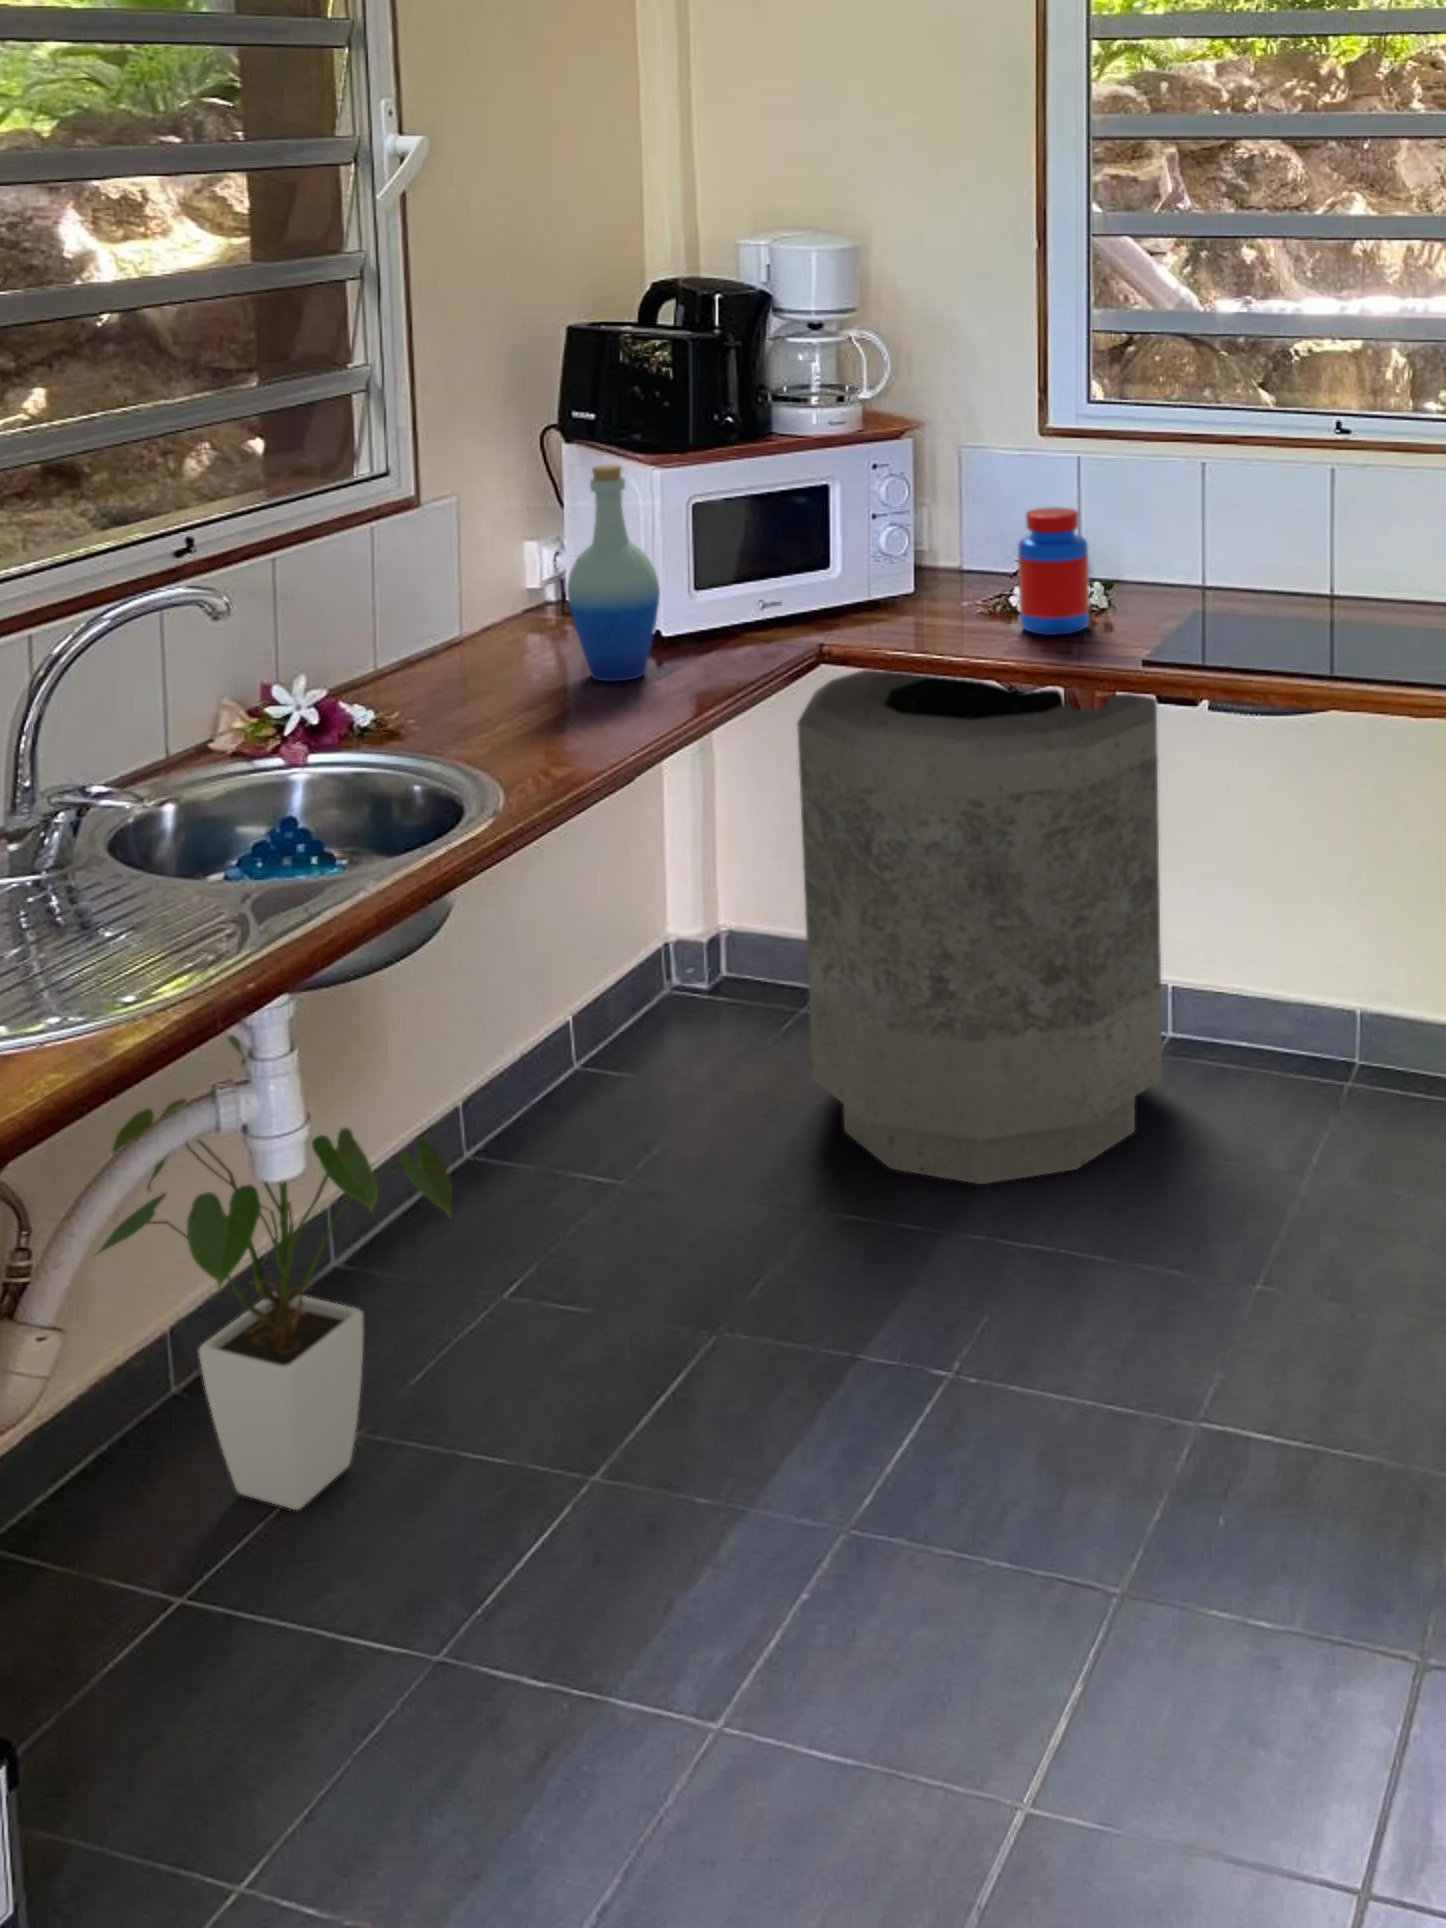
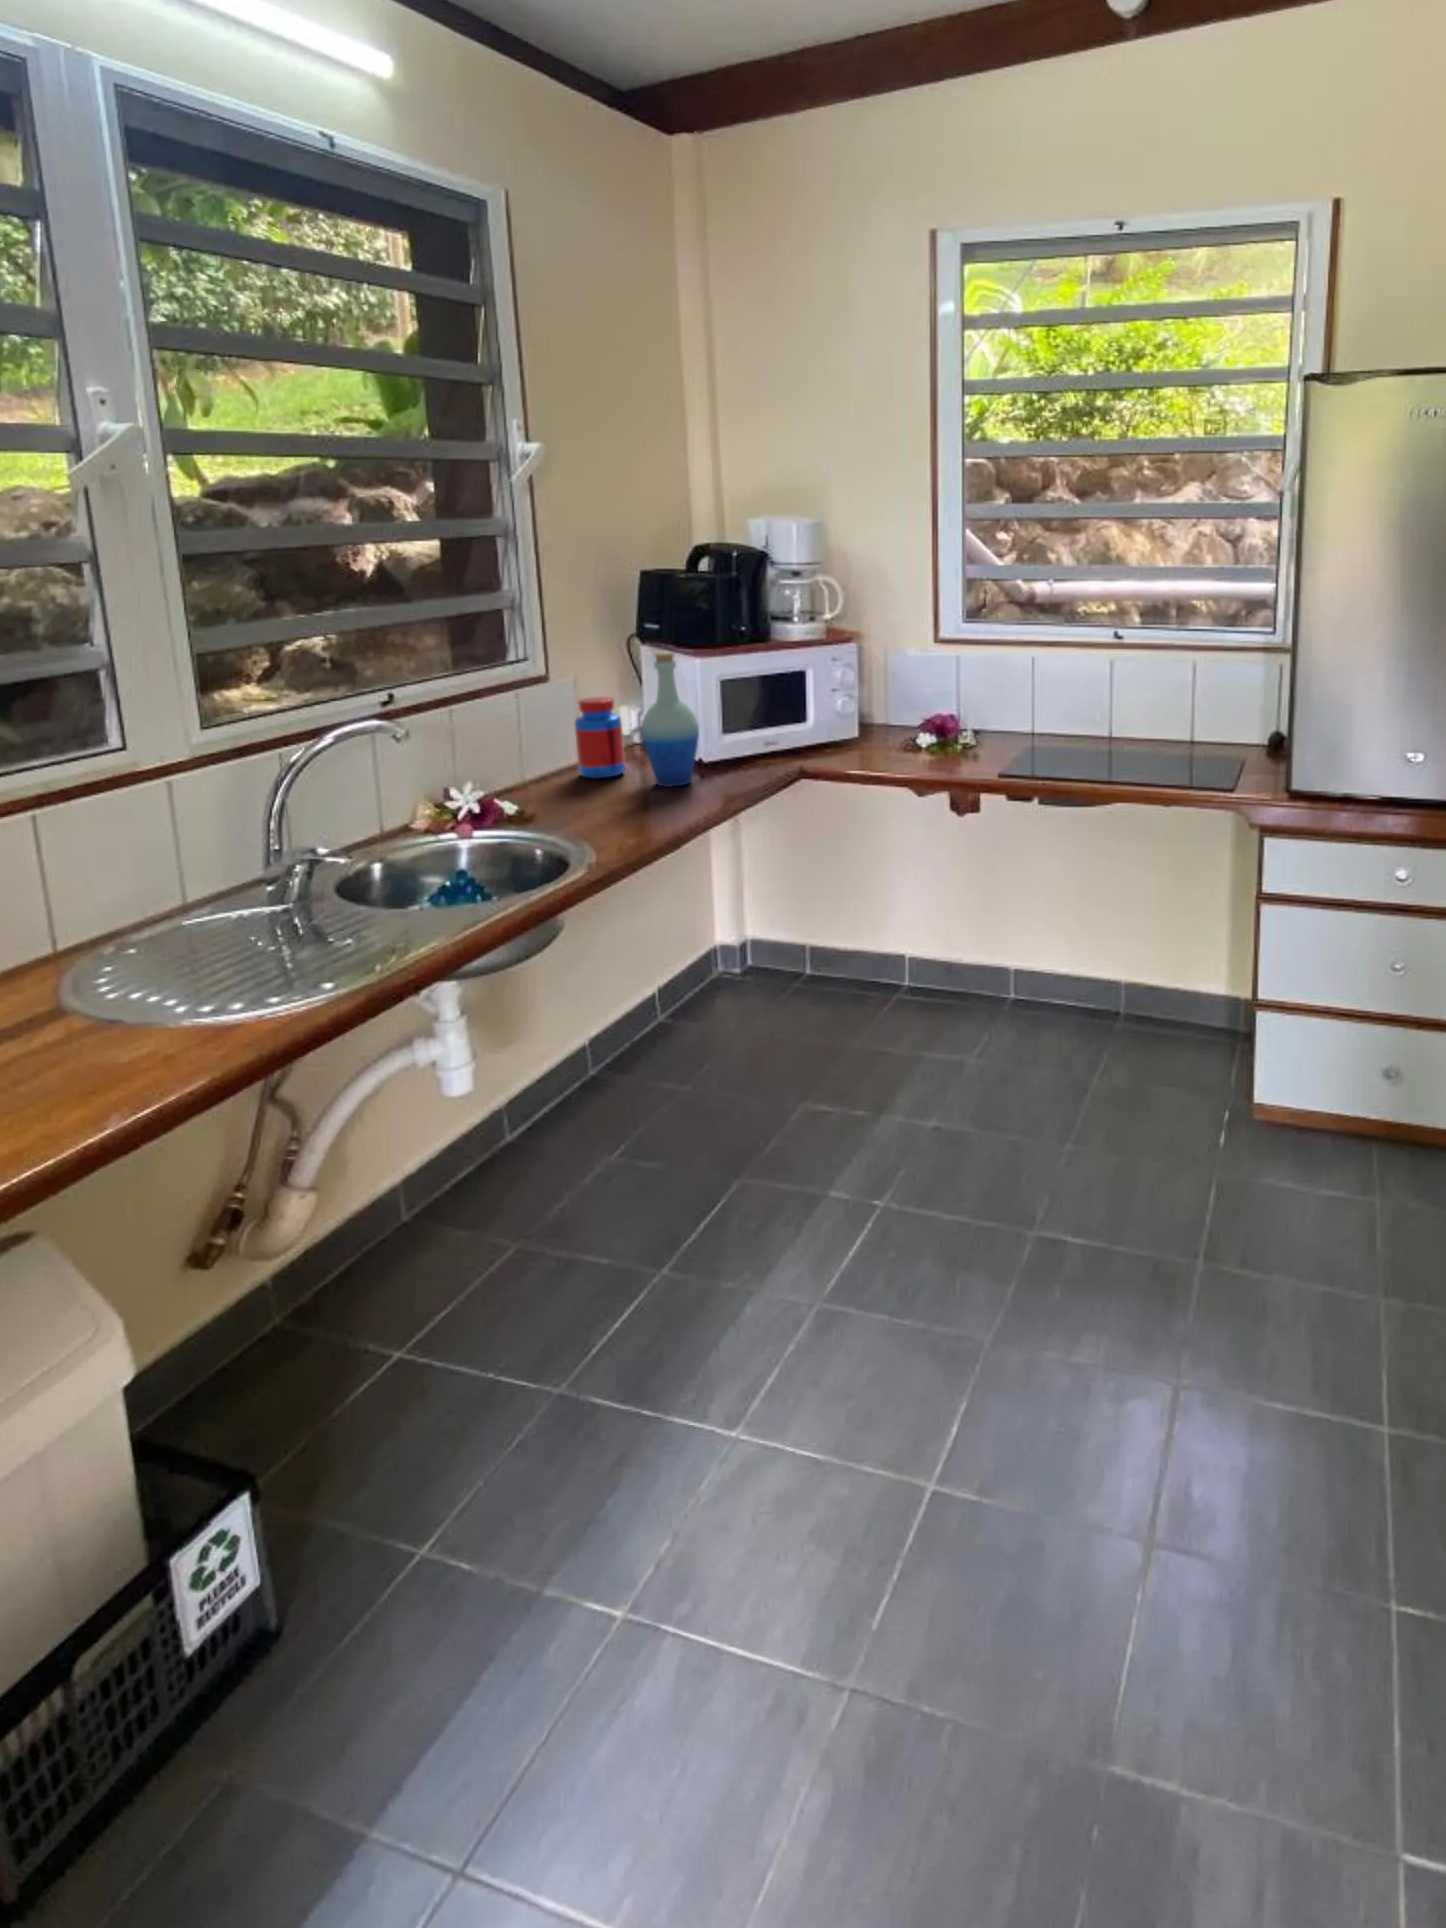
jar: present [1018,507,1089,635] -> present [575,697,625,778]
trash can: present [797,670,1162,1184] -> none [786,771,1008,1087]
house plant: present [98,1035,452,1510] -> none [338,1005,568,1297]

